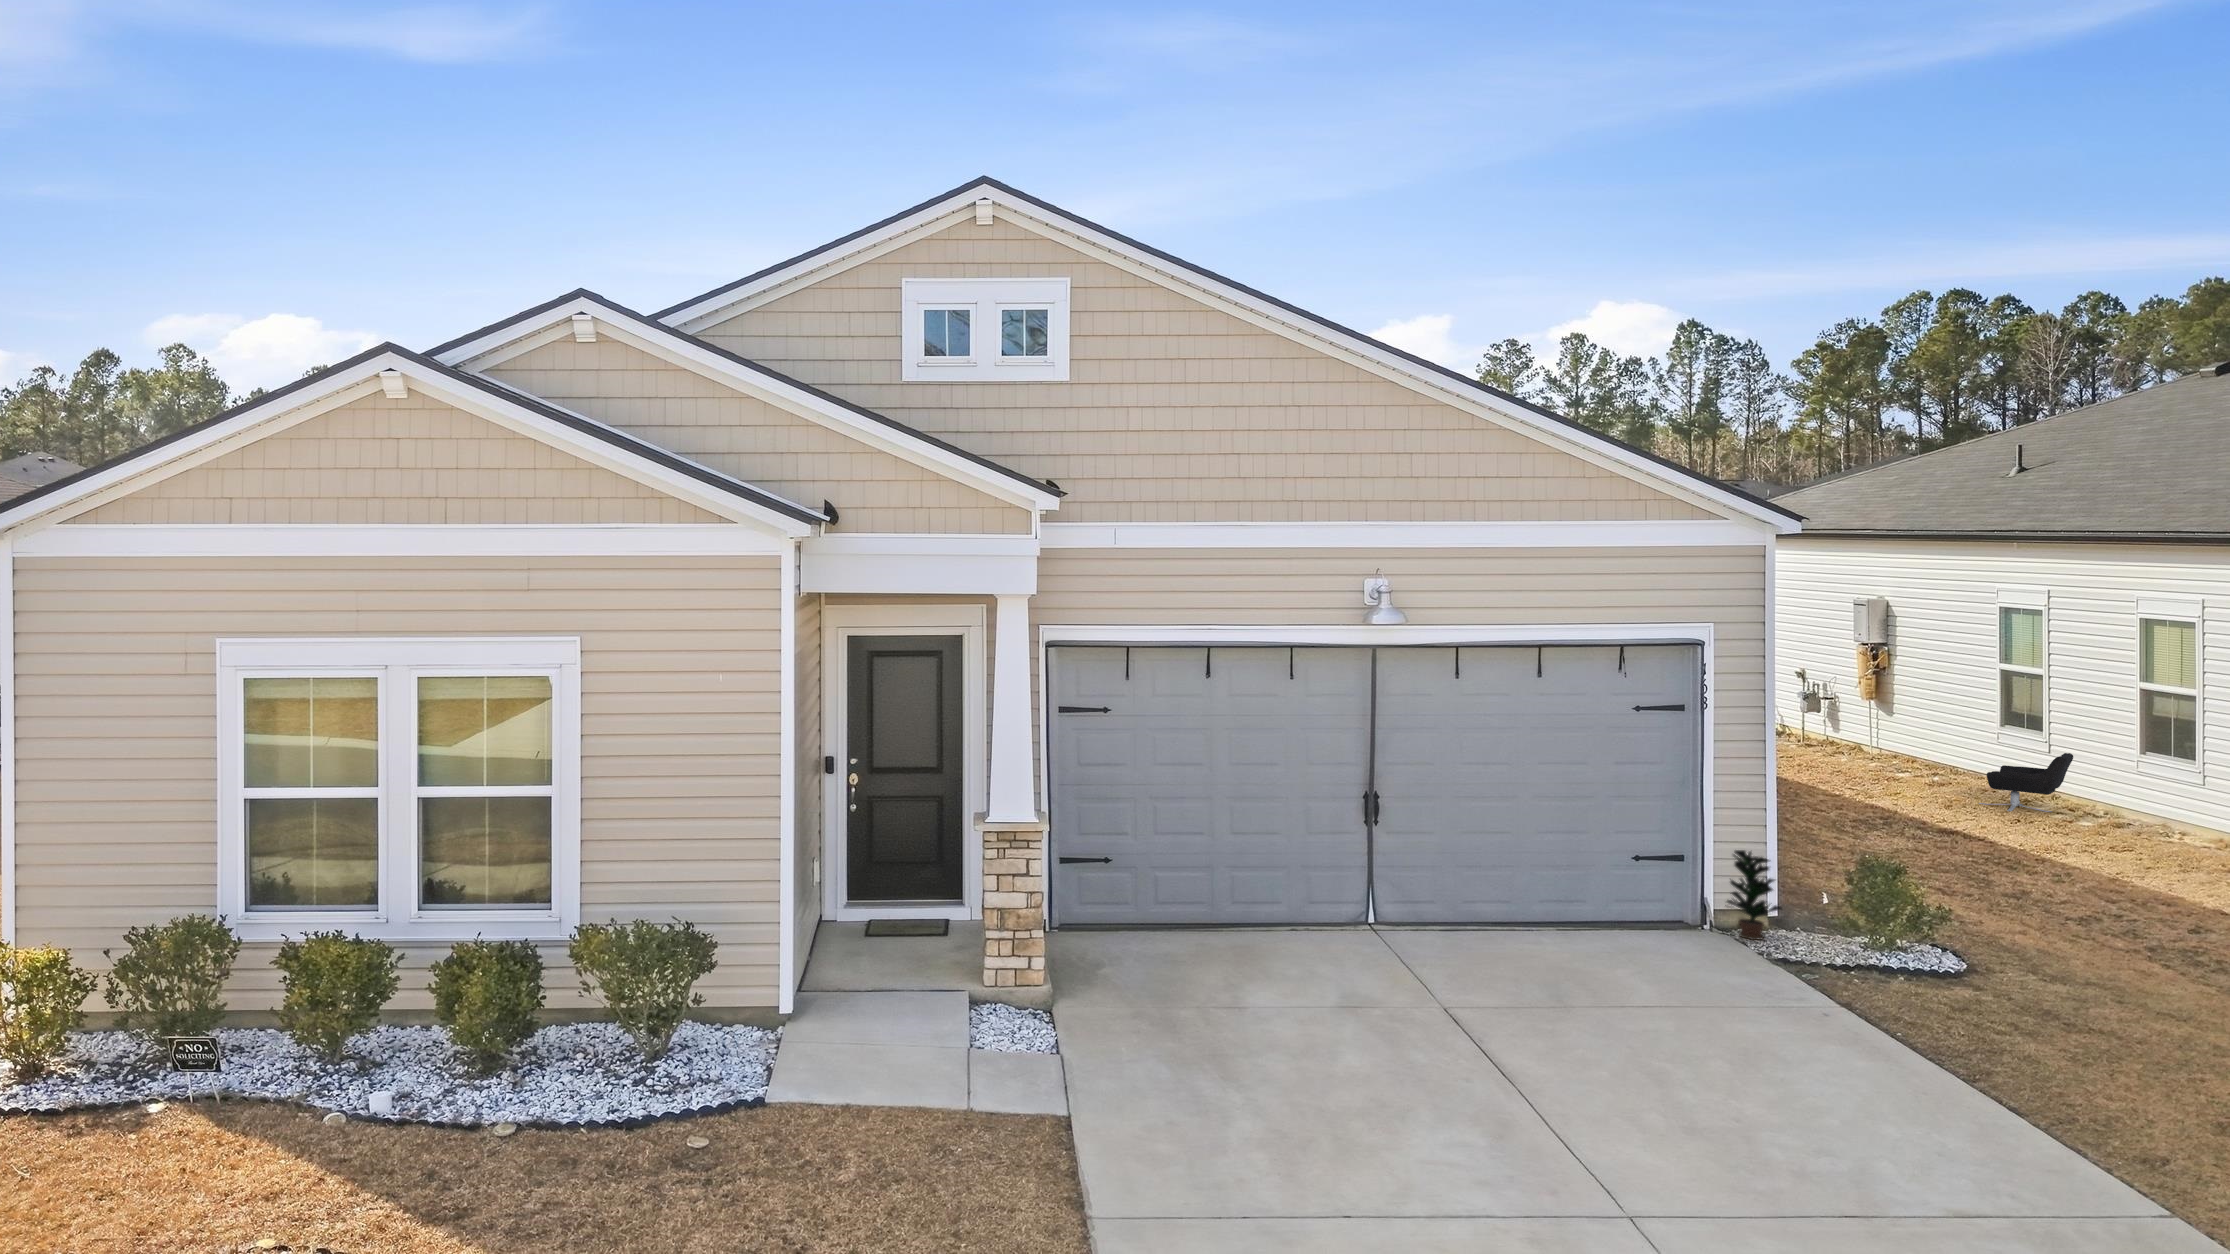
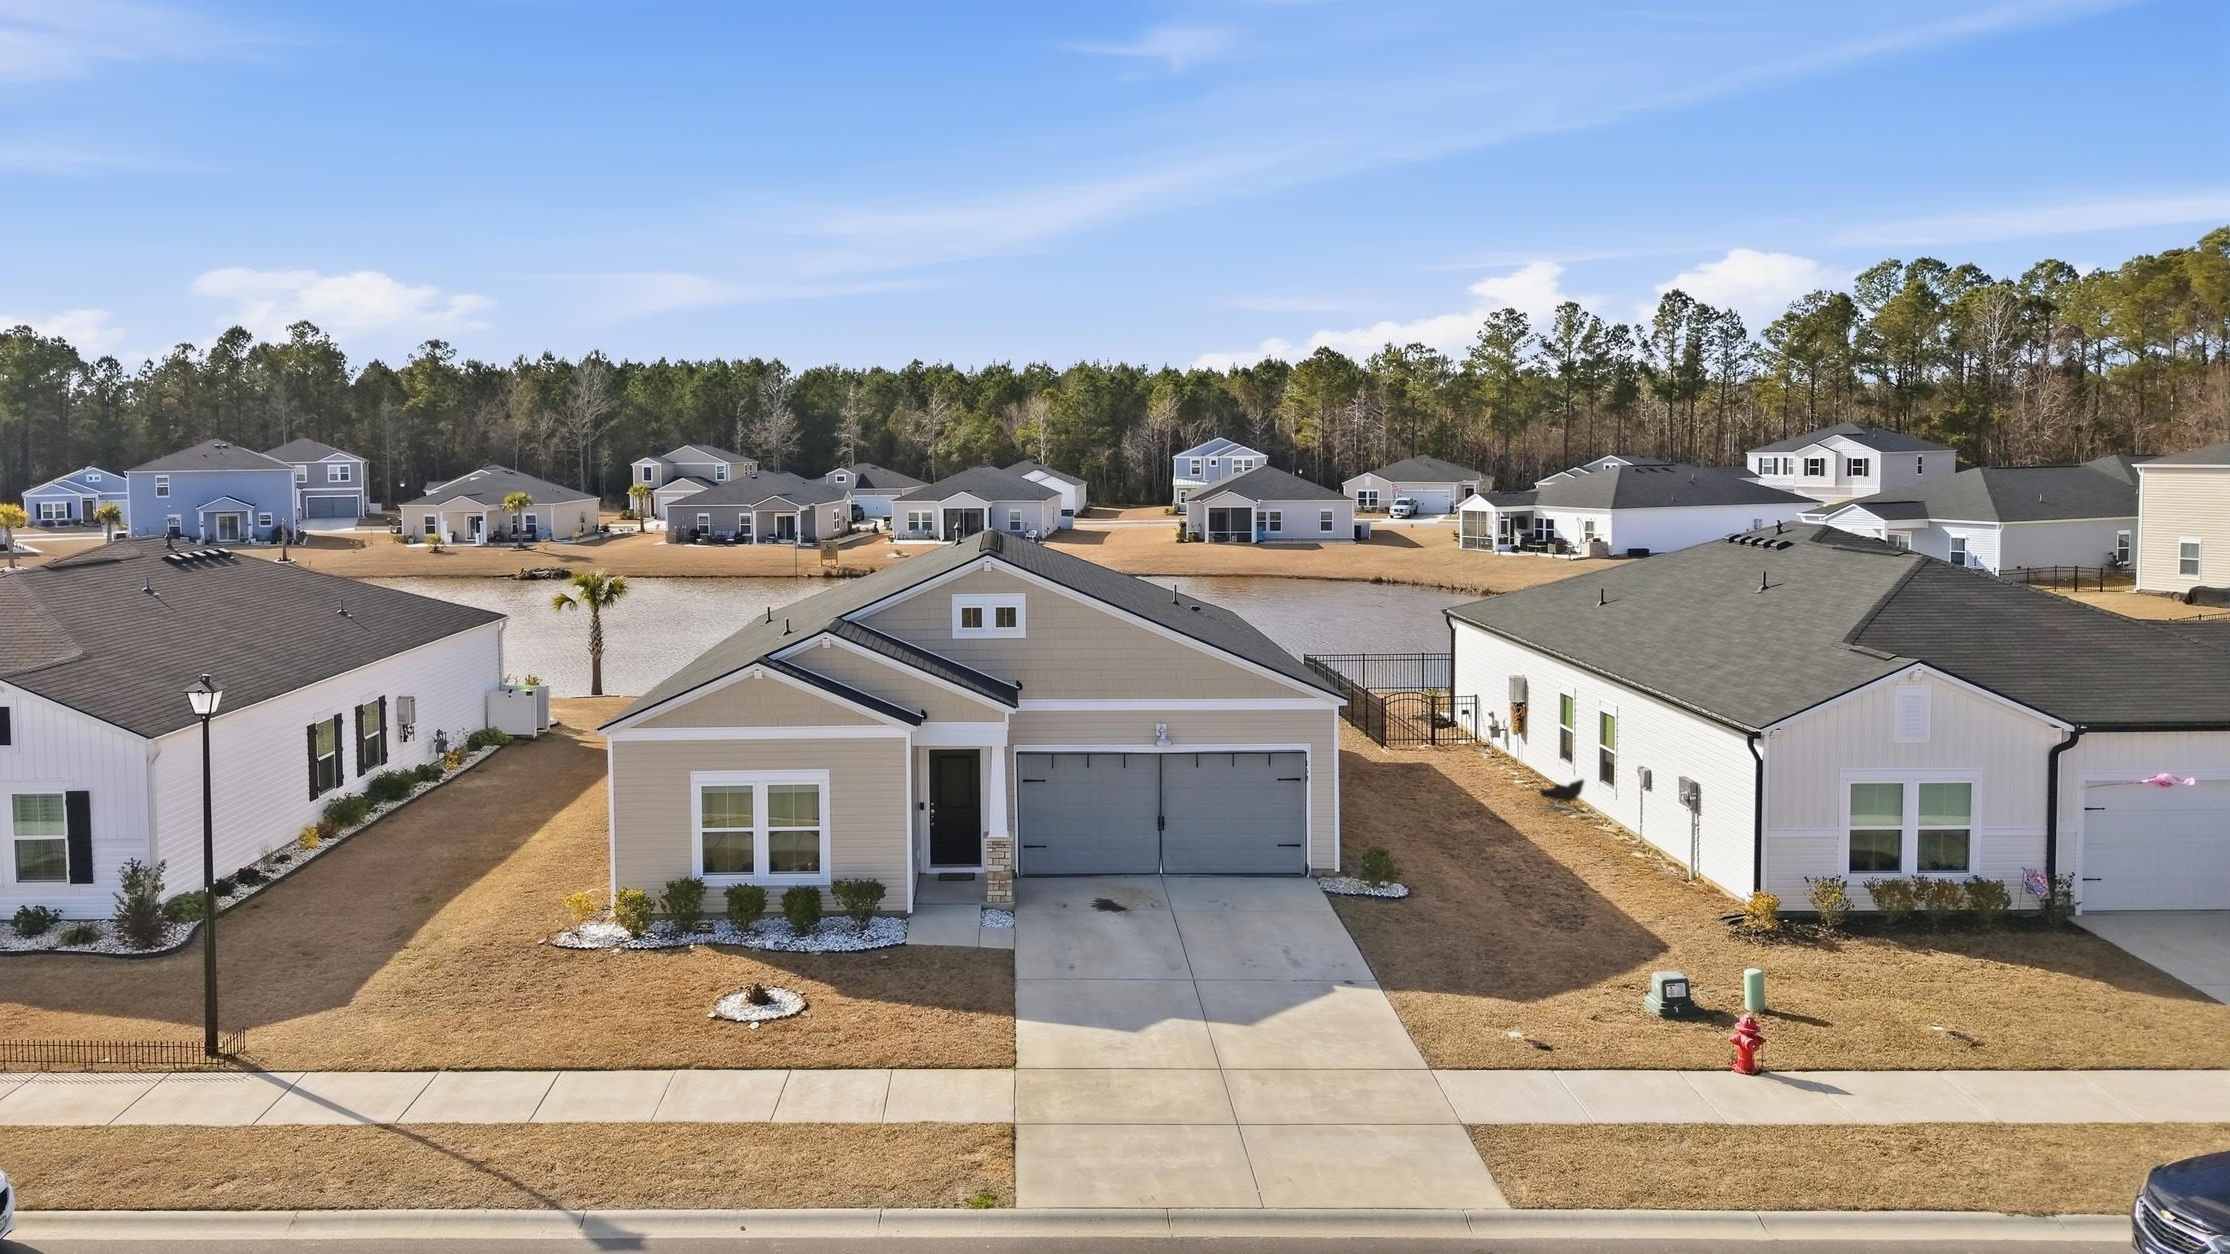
potted plant: present [1727,850,1782,940] -> none [1312,845,1337,884]

